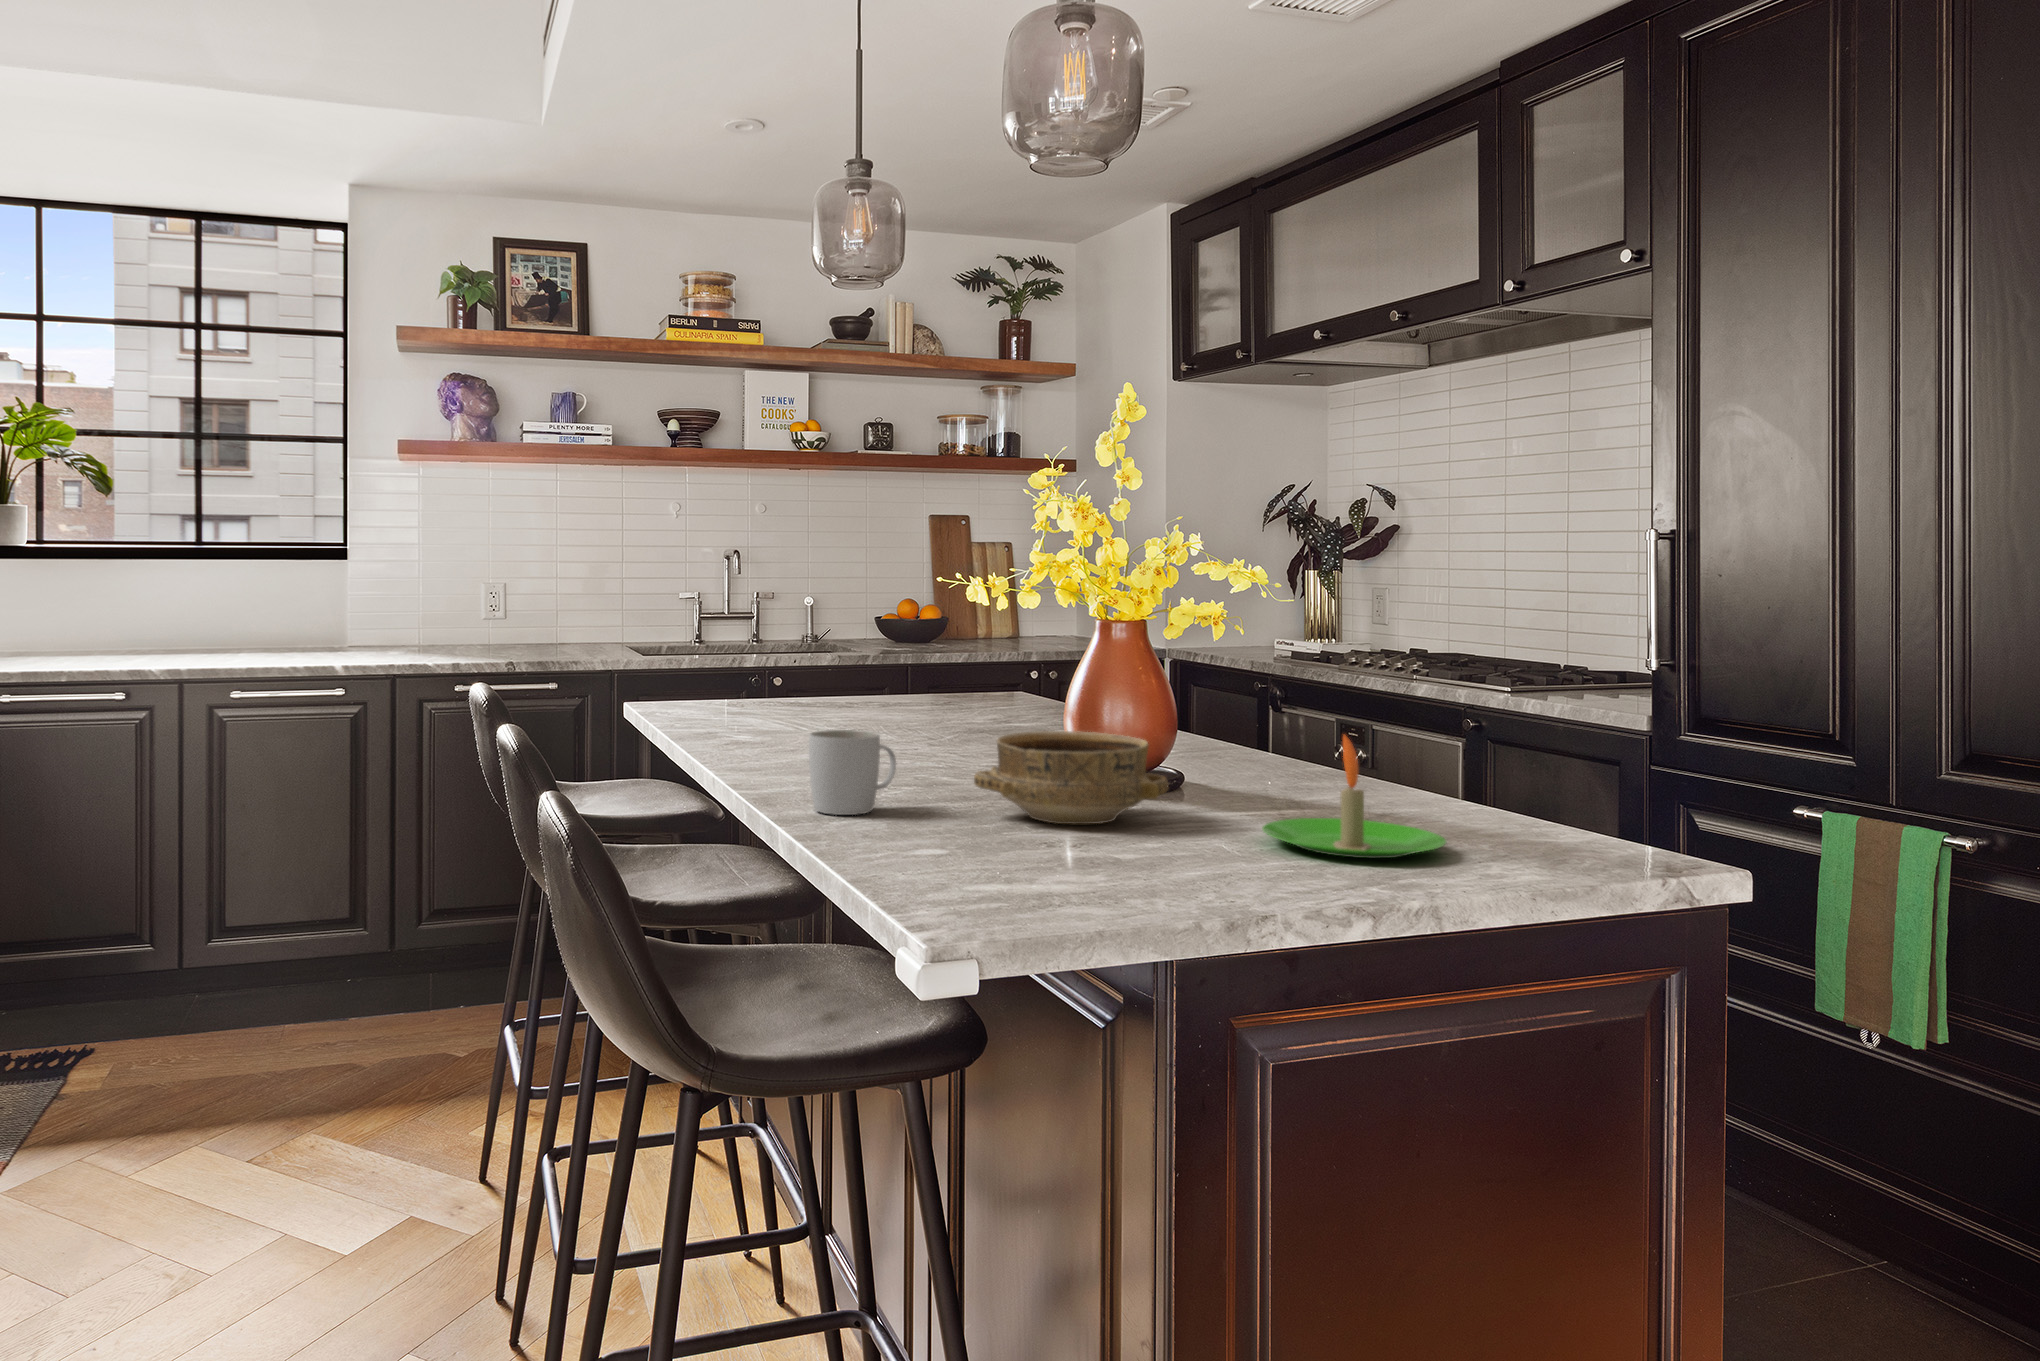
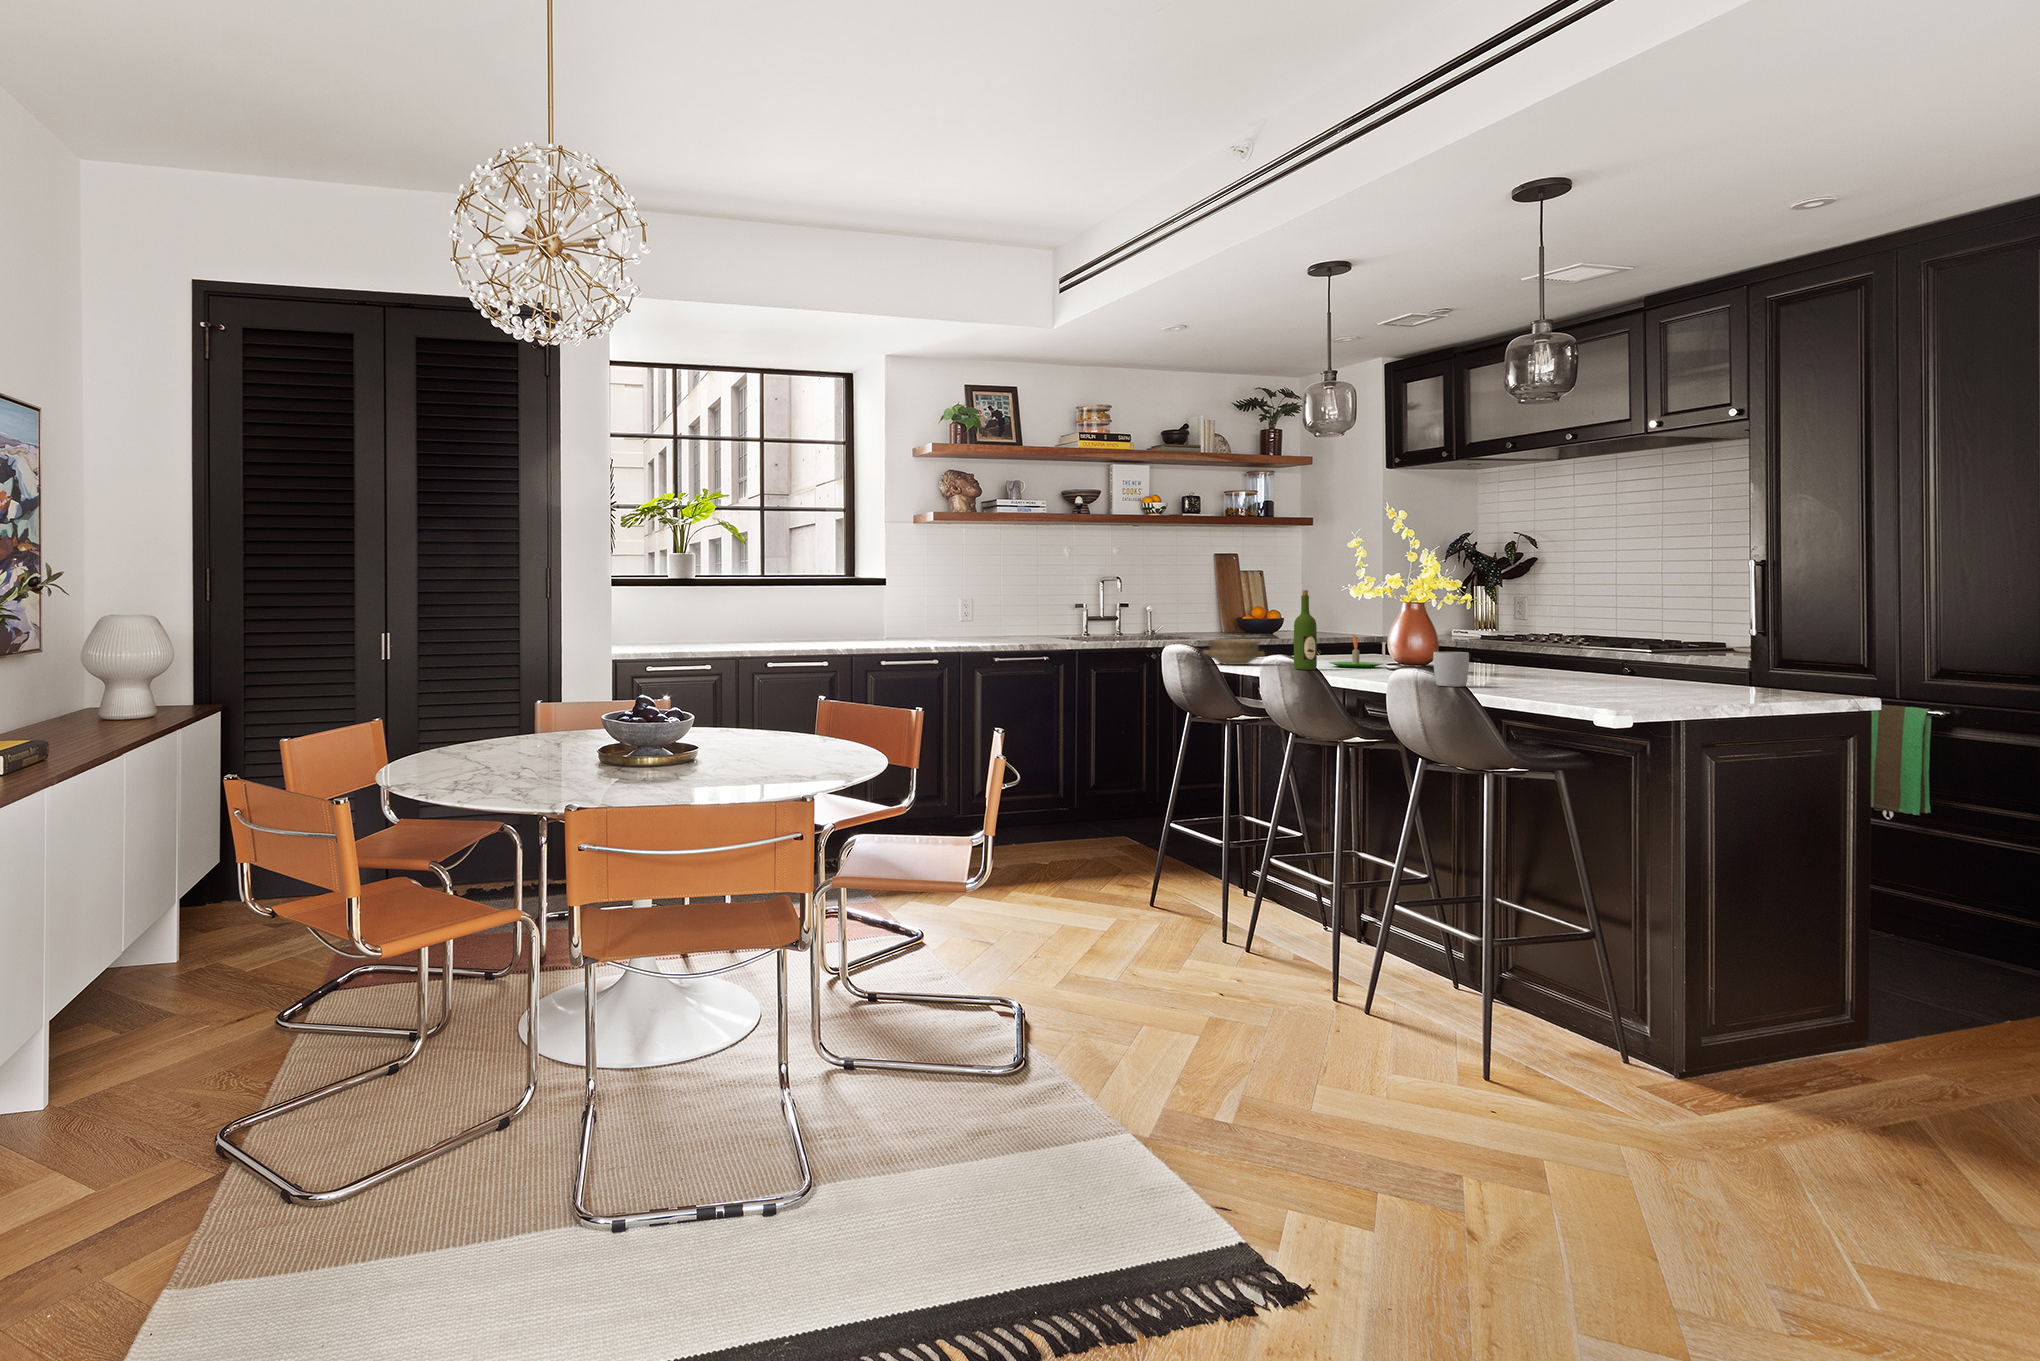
wine bottle: none [777,581,817,735] -> present [1294,590,1317,670]
ceramic bowl: present [974,731,1169,824] -> present [1203,639,1265,665]
candle: present [1262,735,1447,858] -> present [1329,634,1383,668]

